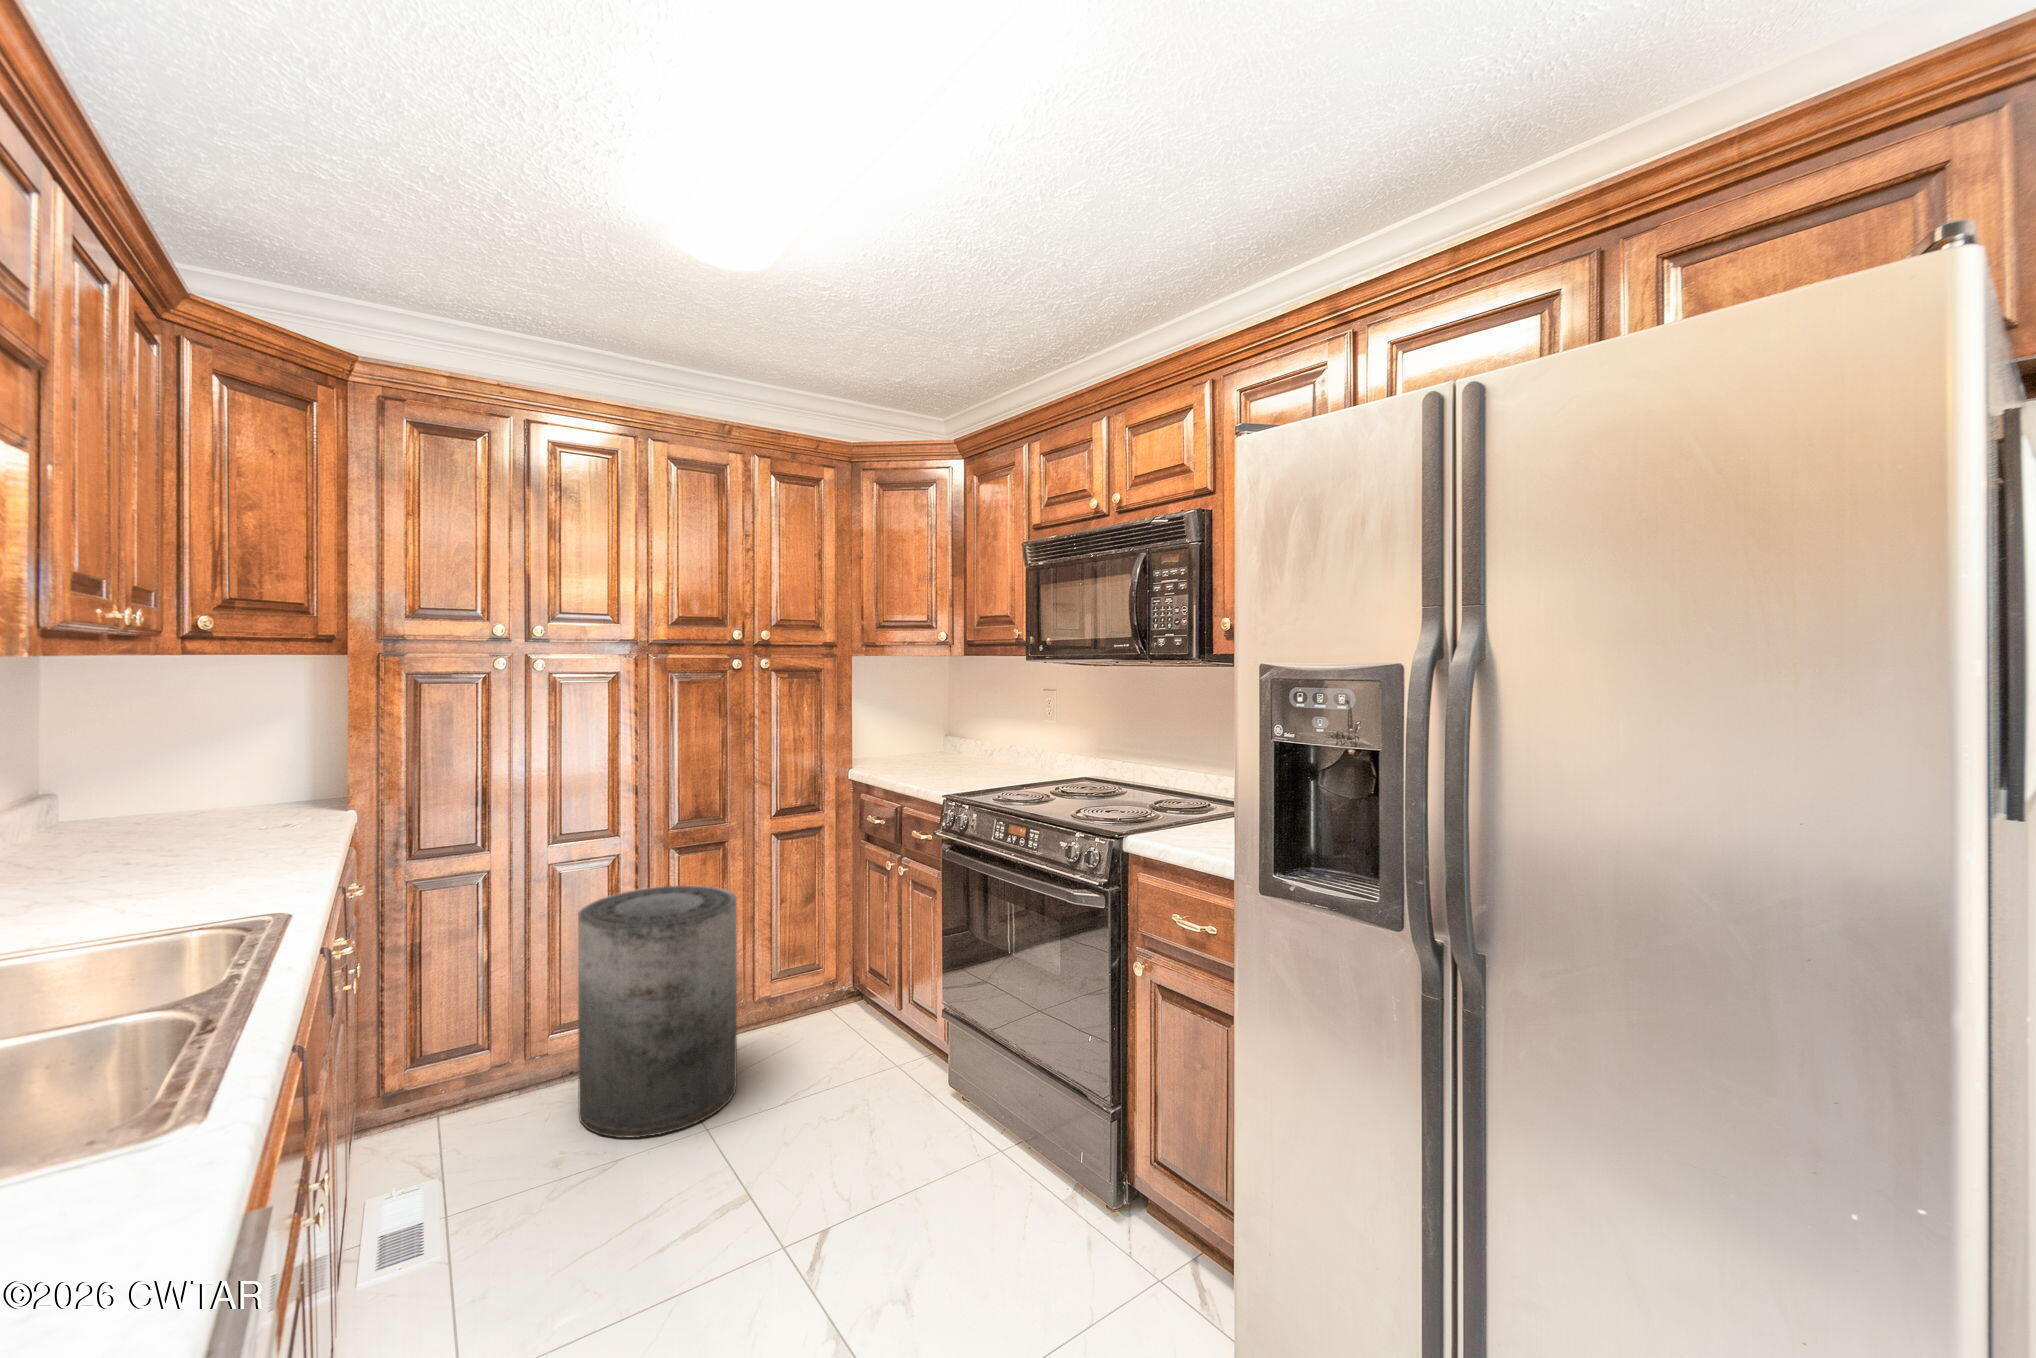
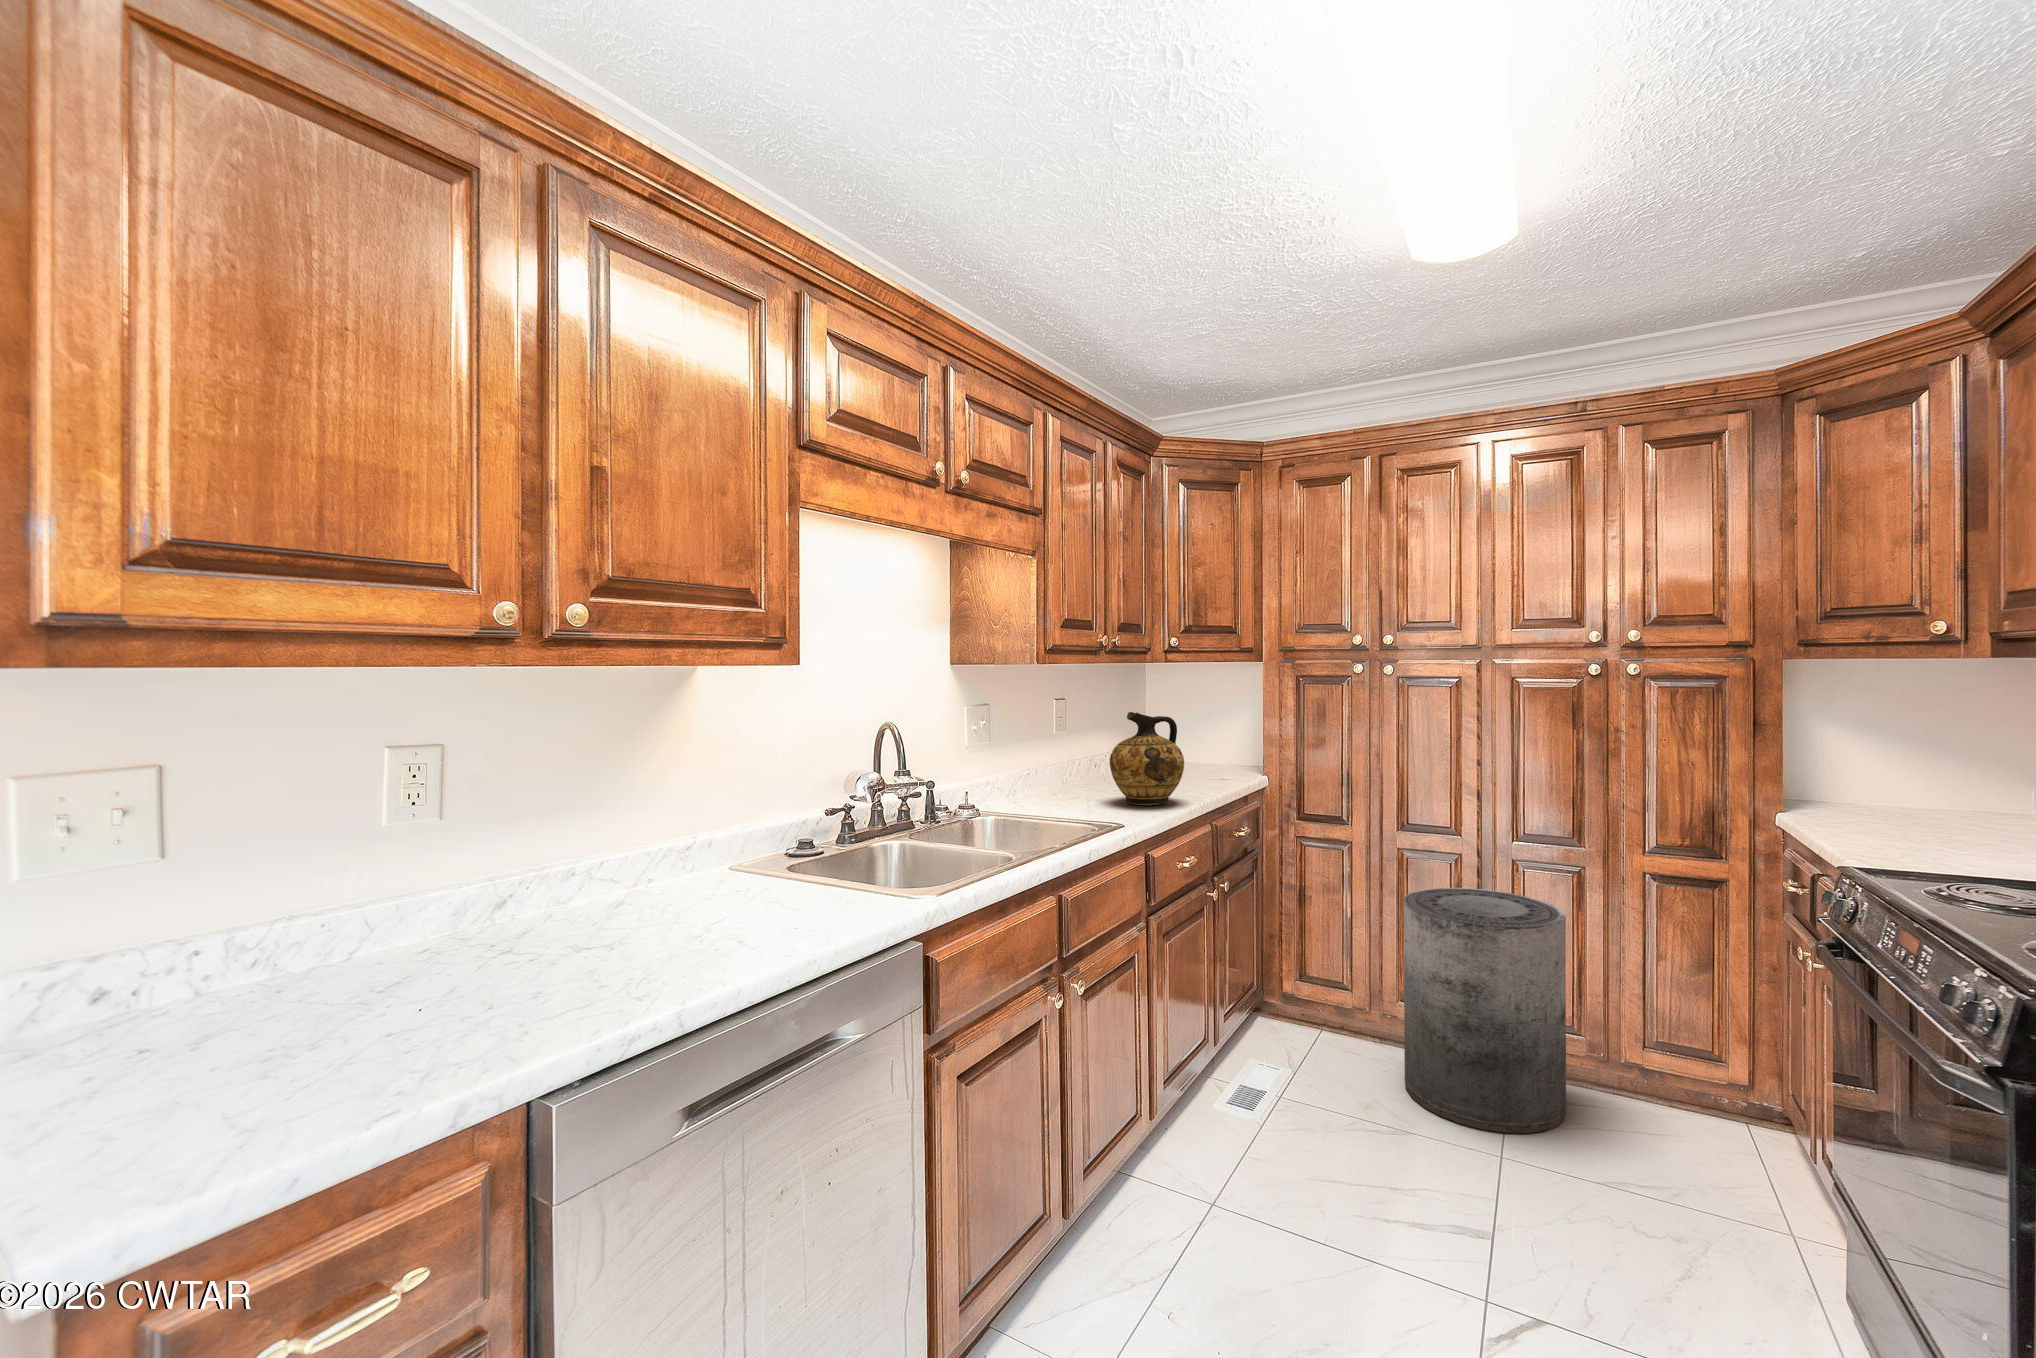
ceramic jug: none [125,729,291,882] -> present [1110,712,1184,805]

